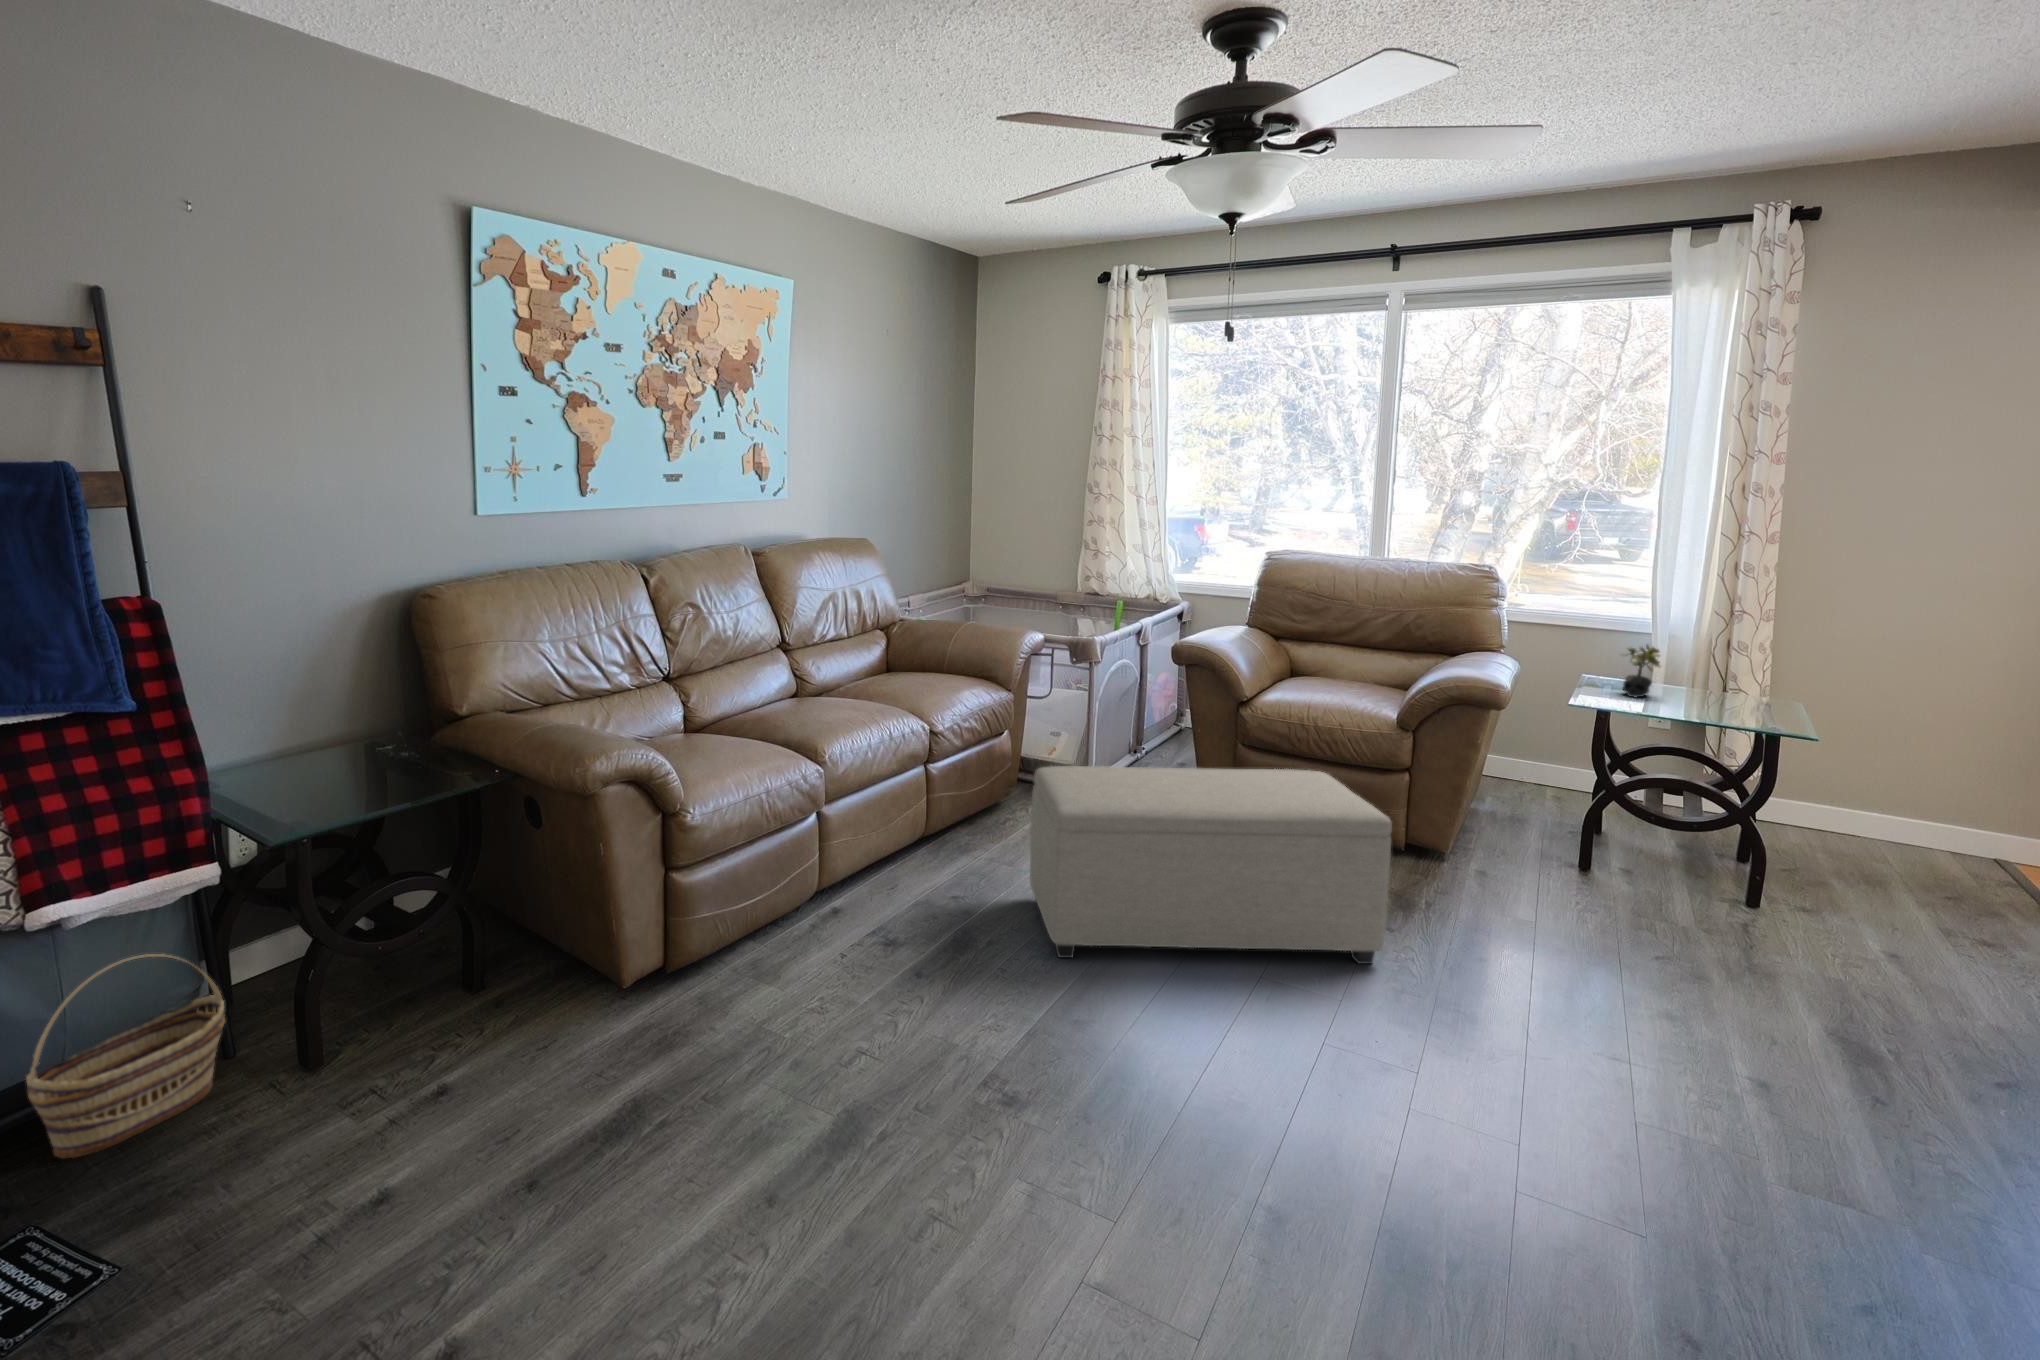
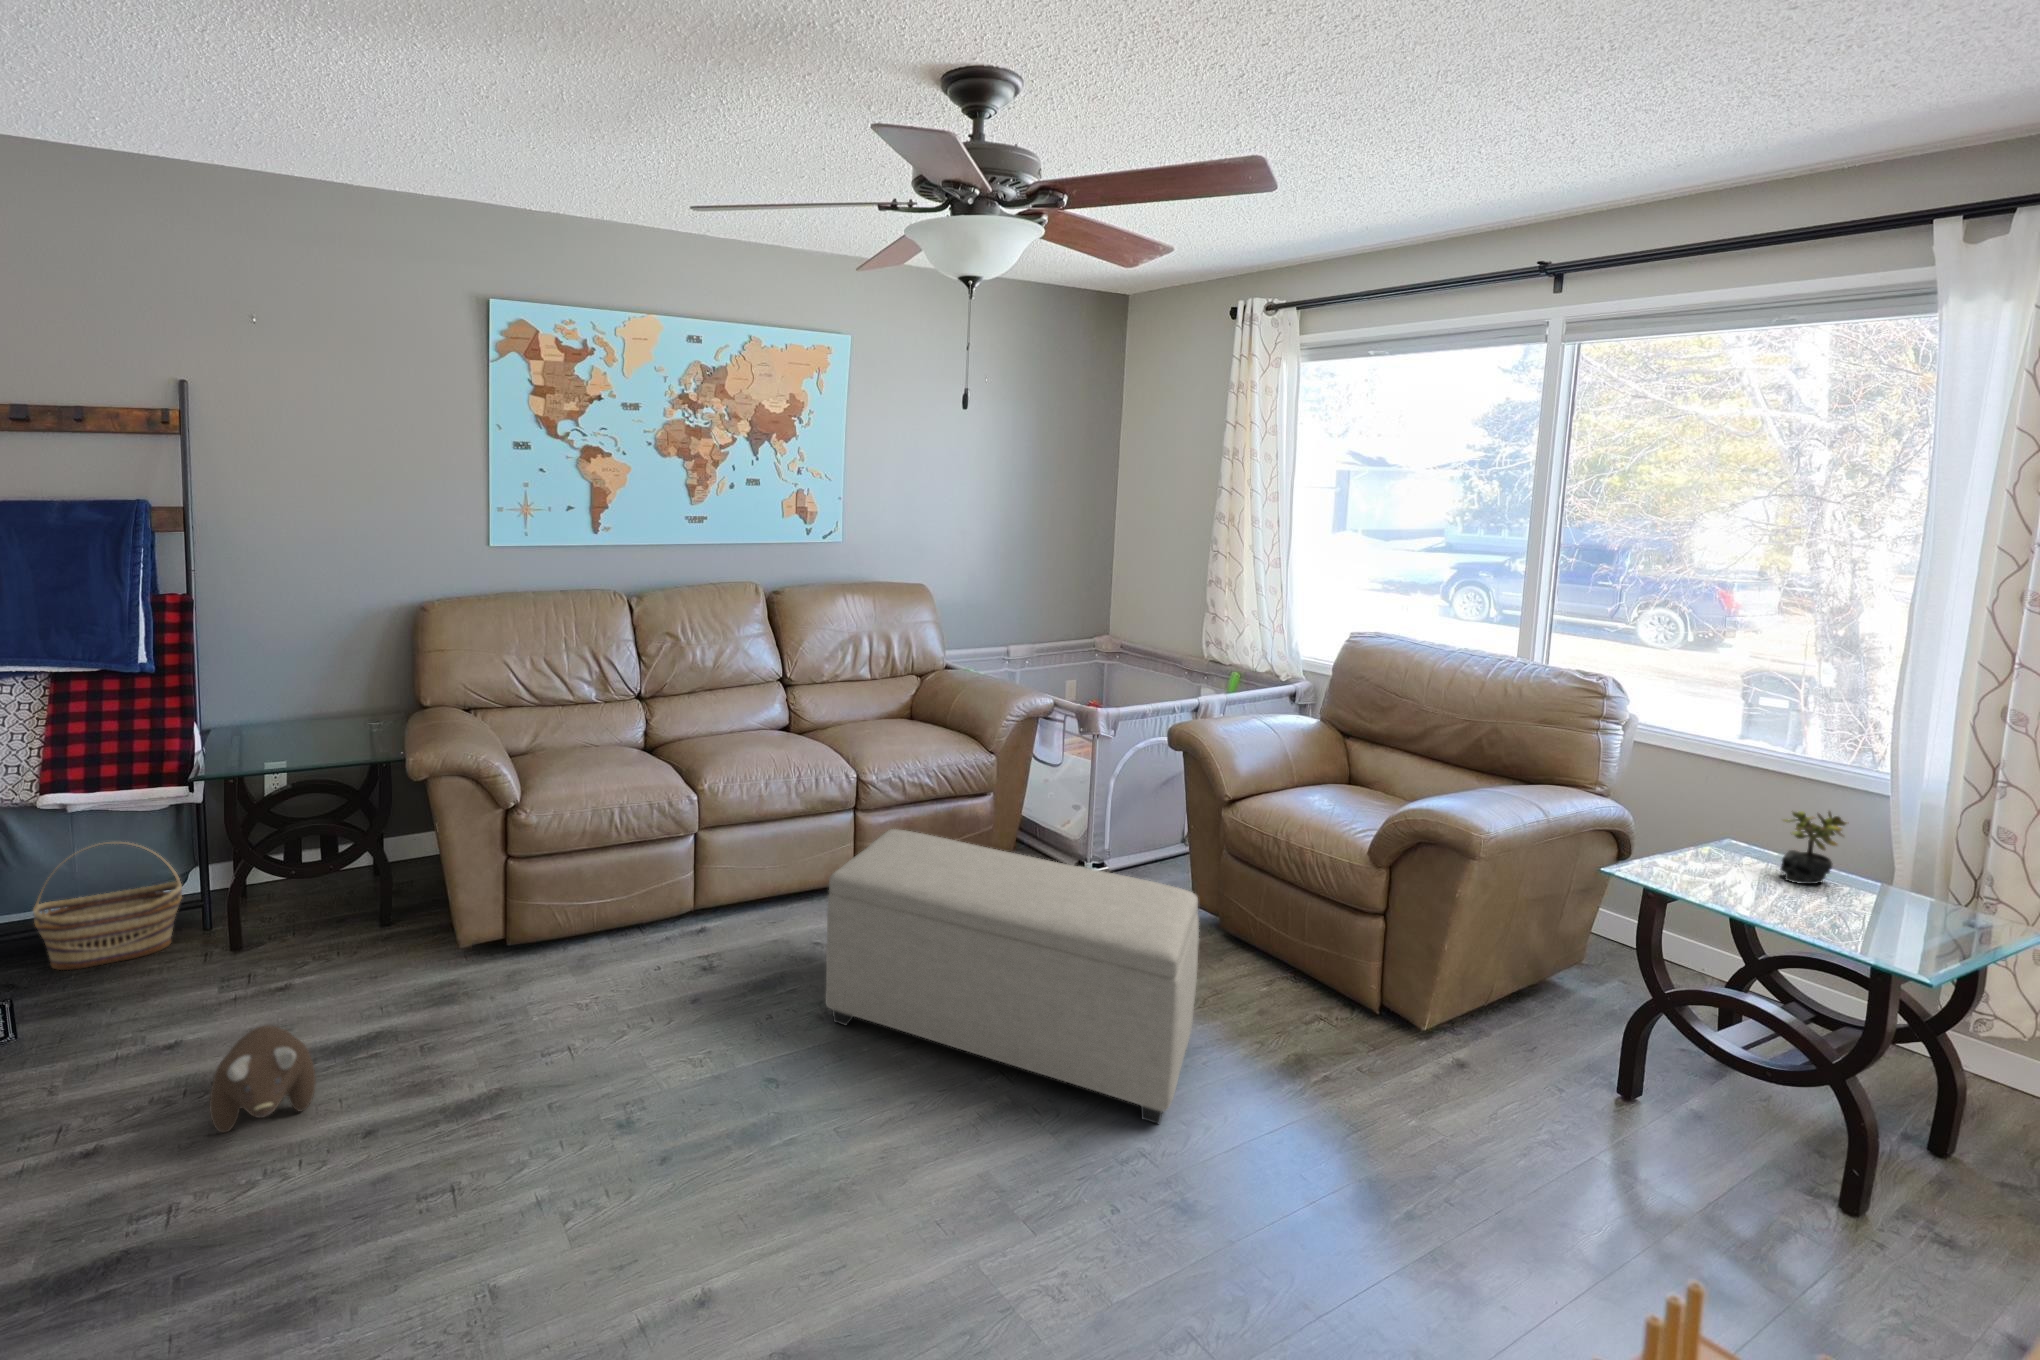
plush toy: none [565,1102,708,1242] -> present [209,1025,316,1133]

